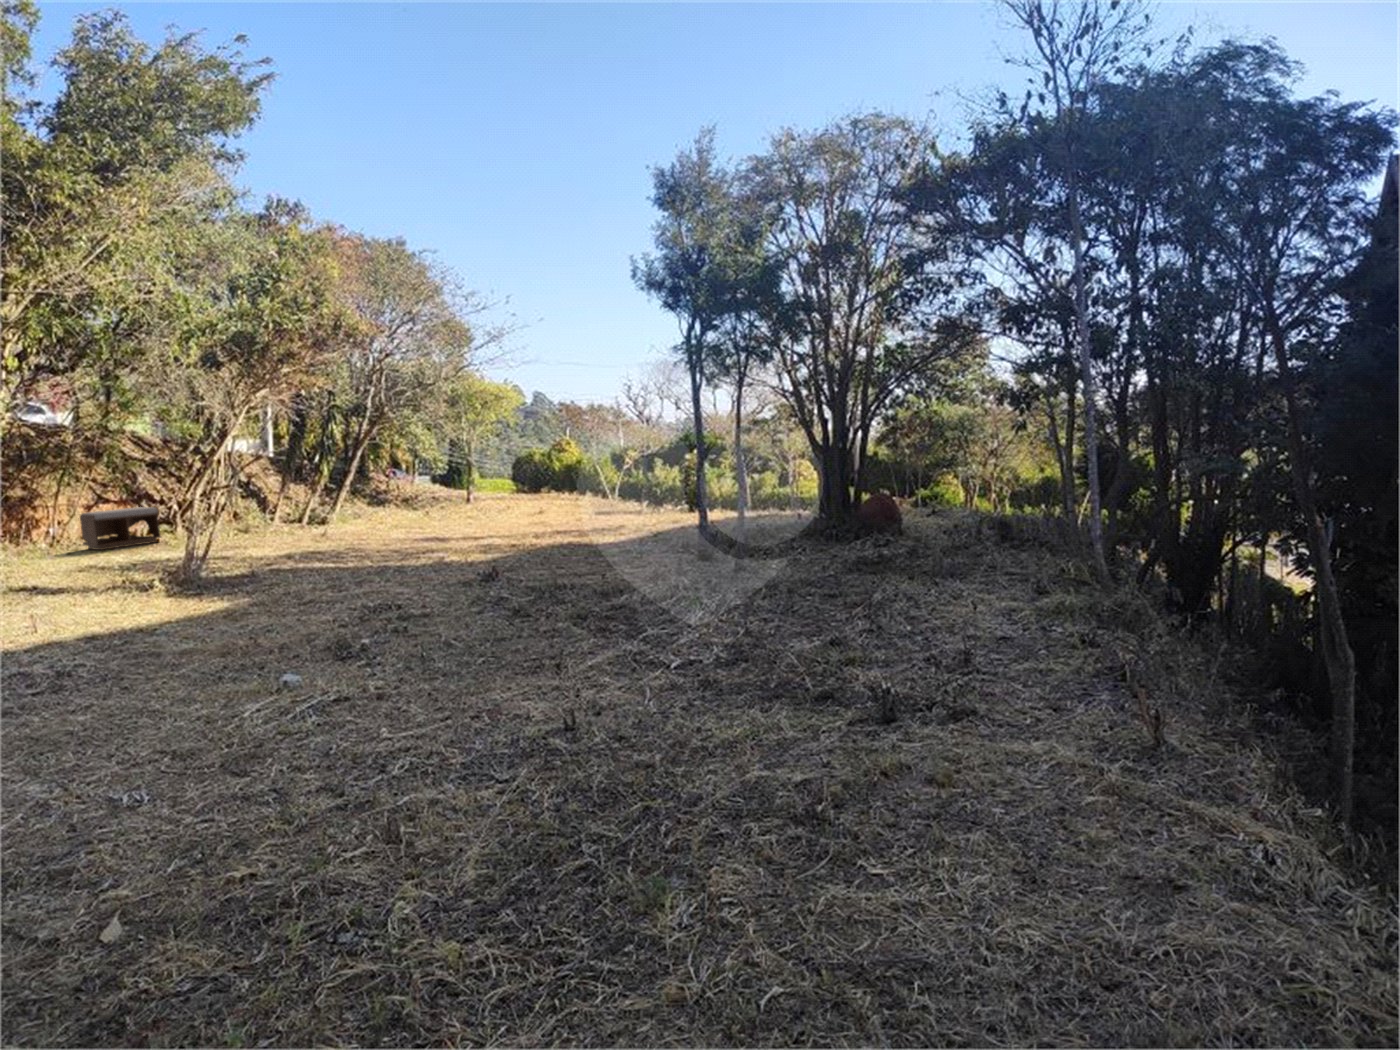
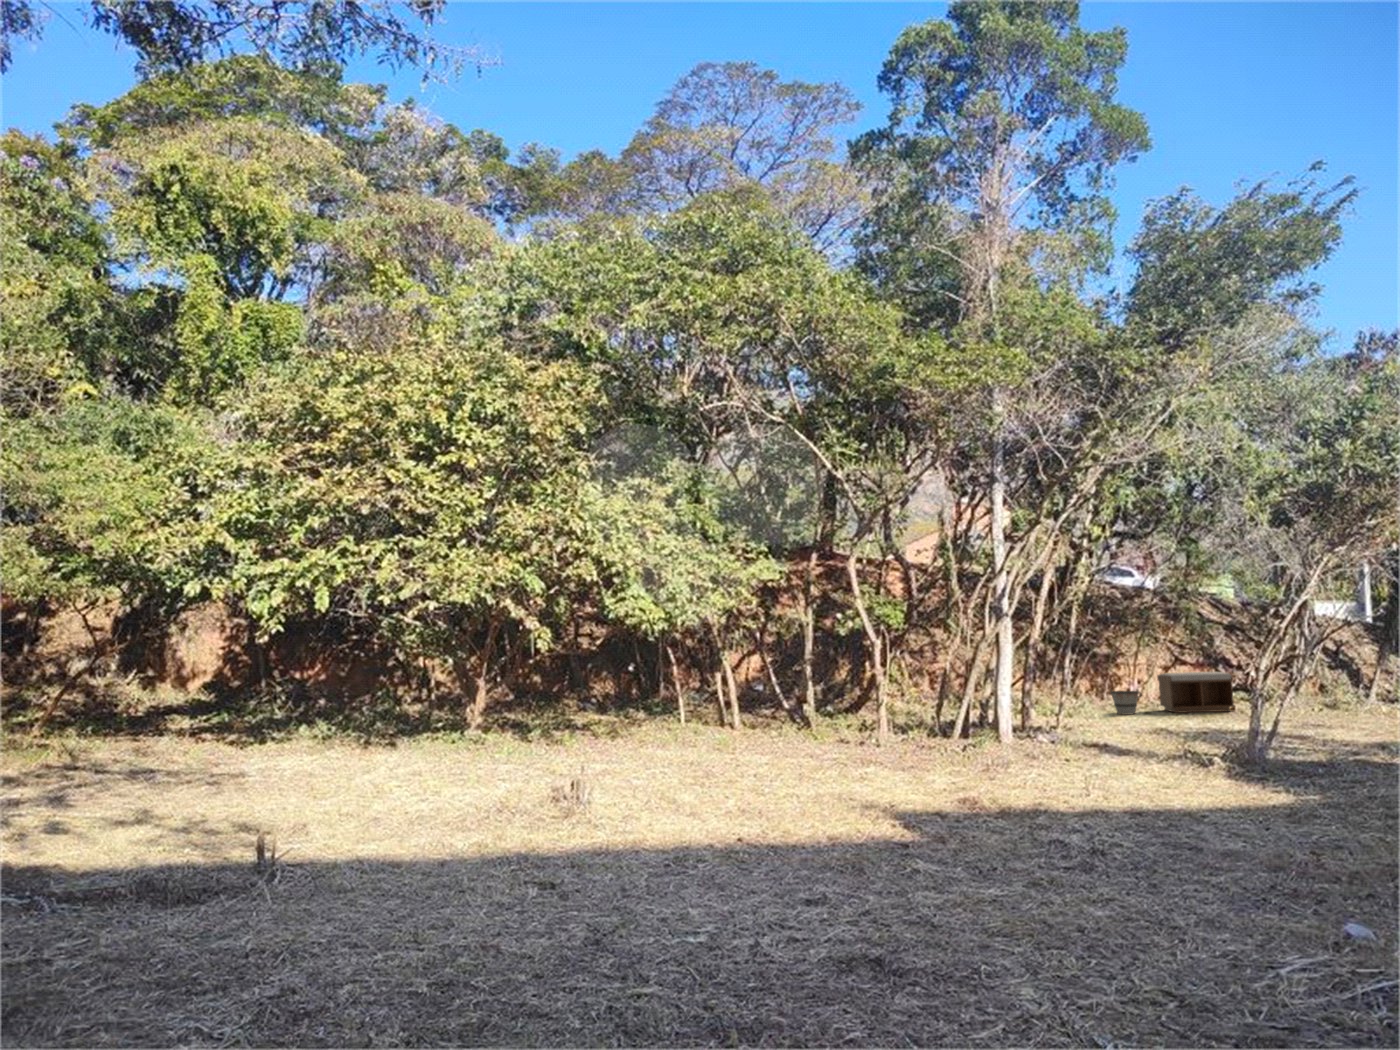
bucket: none [21,531,62,559] -> present [1110,690,1141,715]

